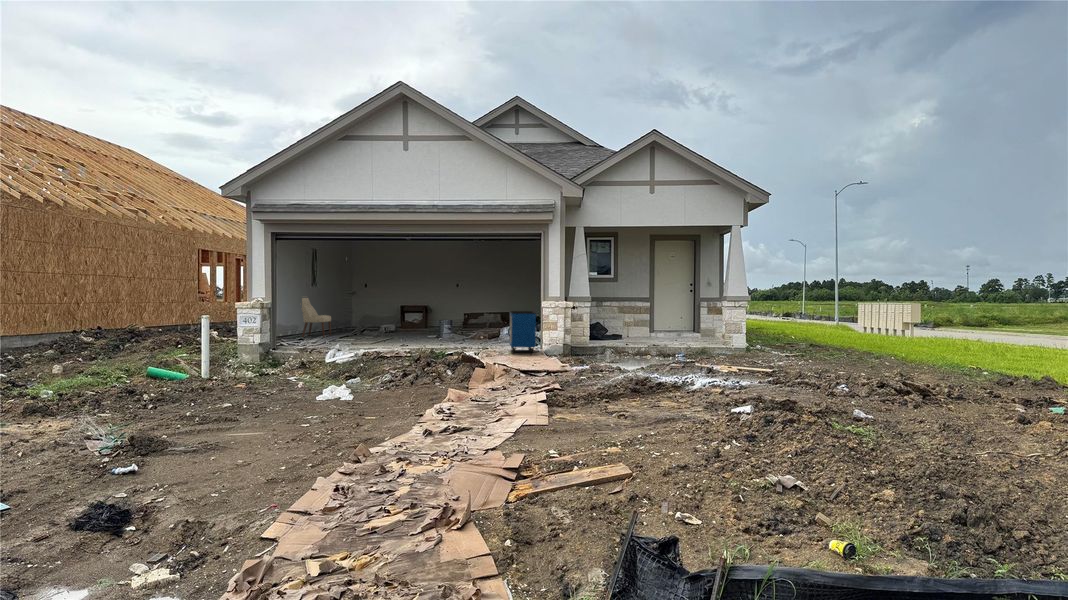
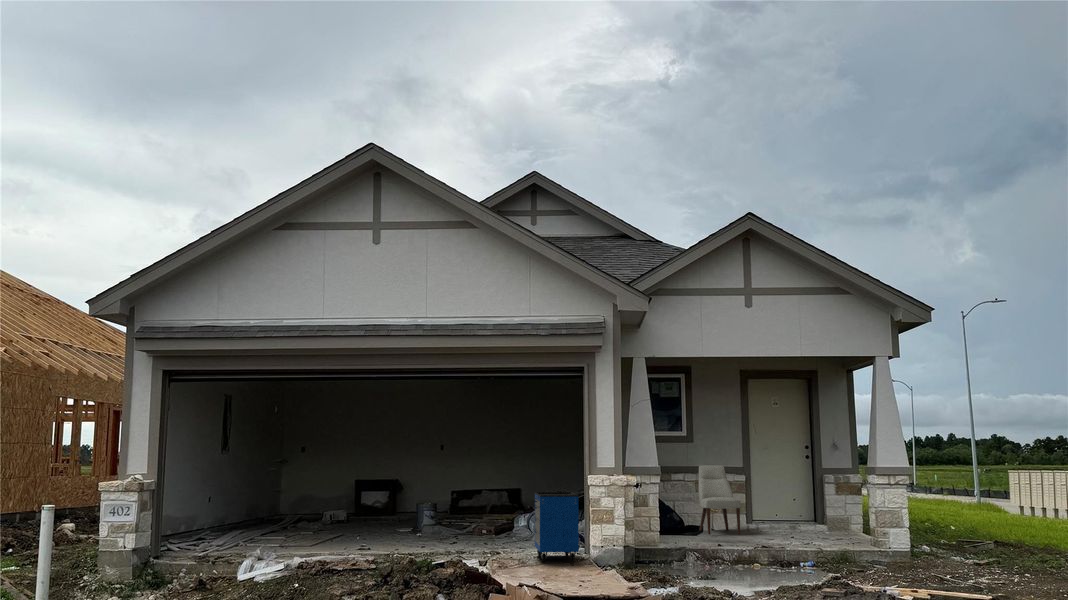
chair: present [300,298,331,337] -> present [698,465,741,535]

